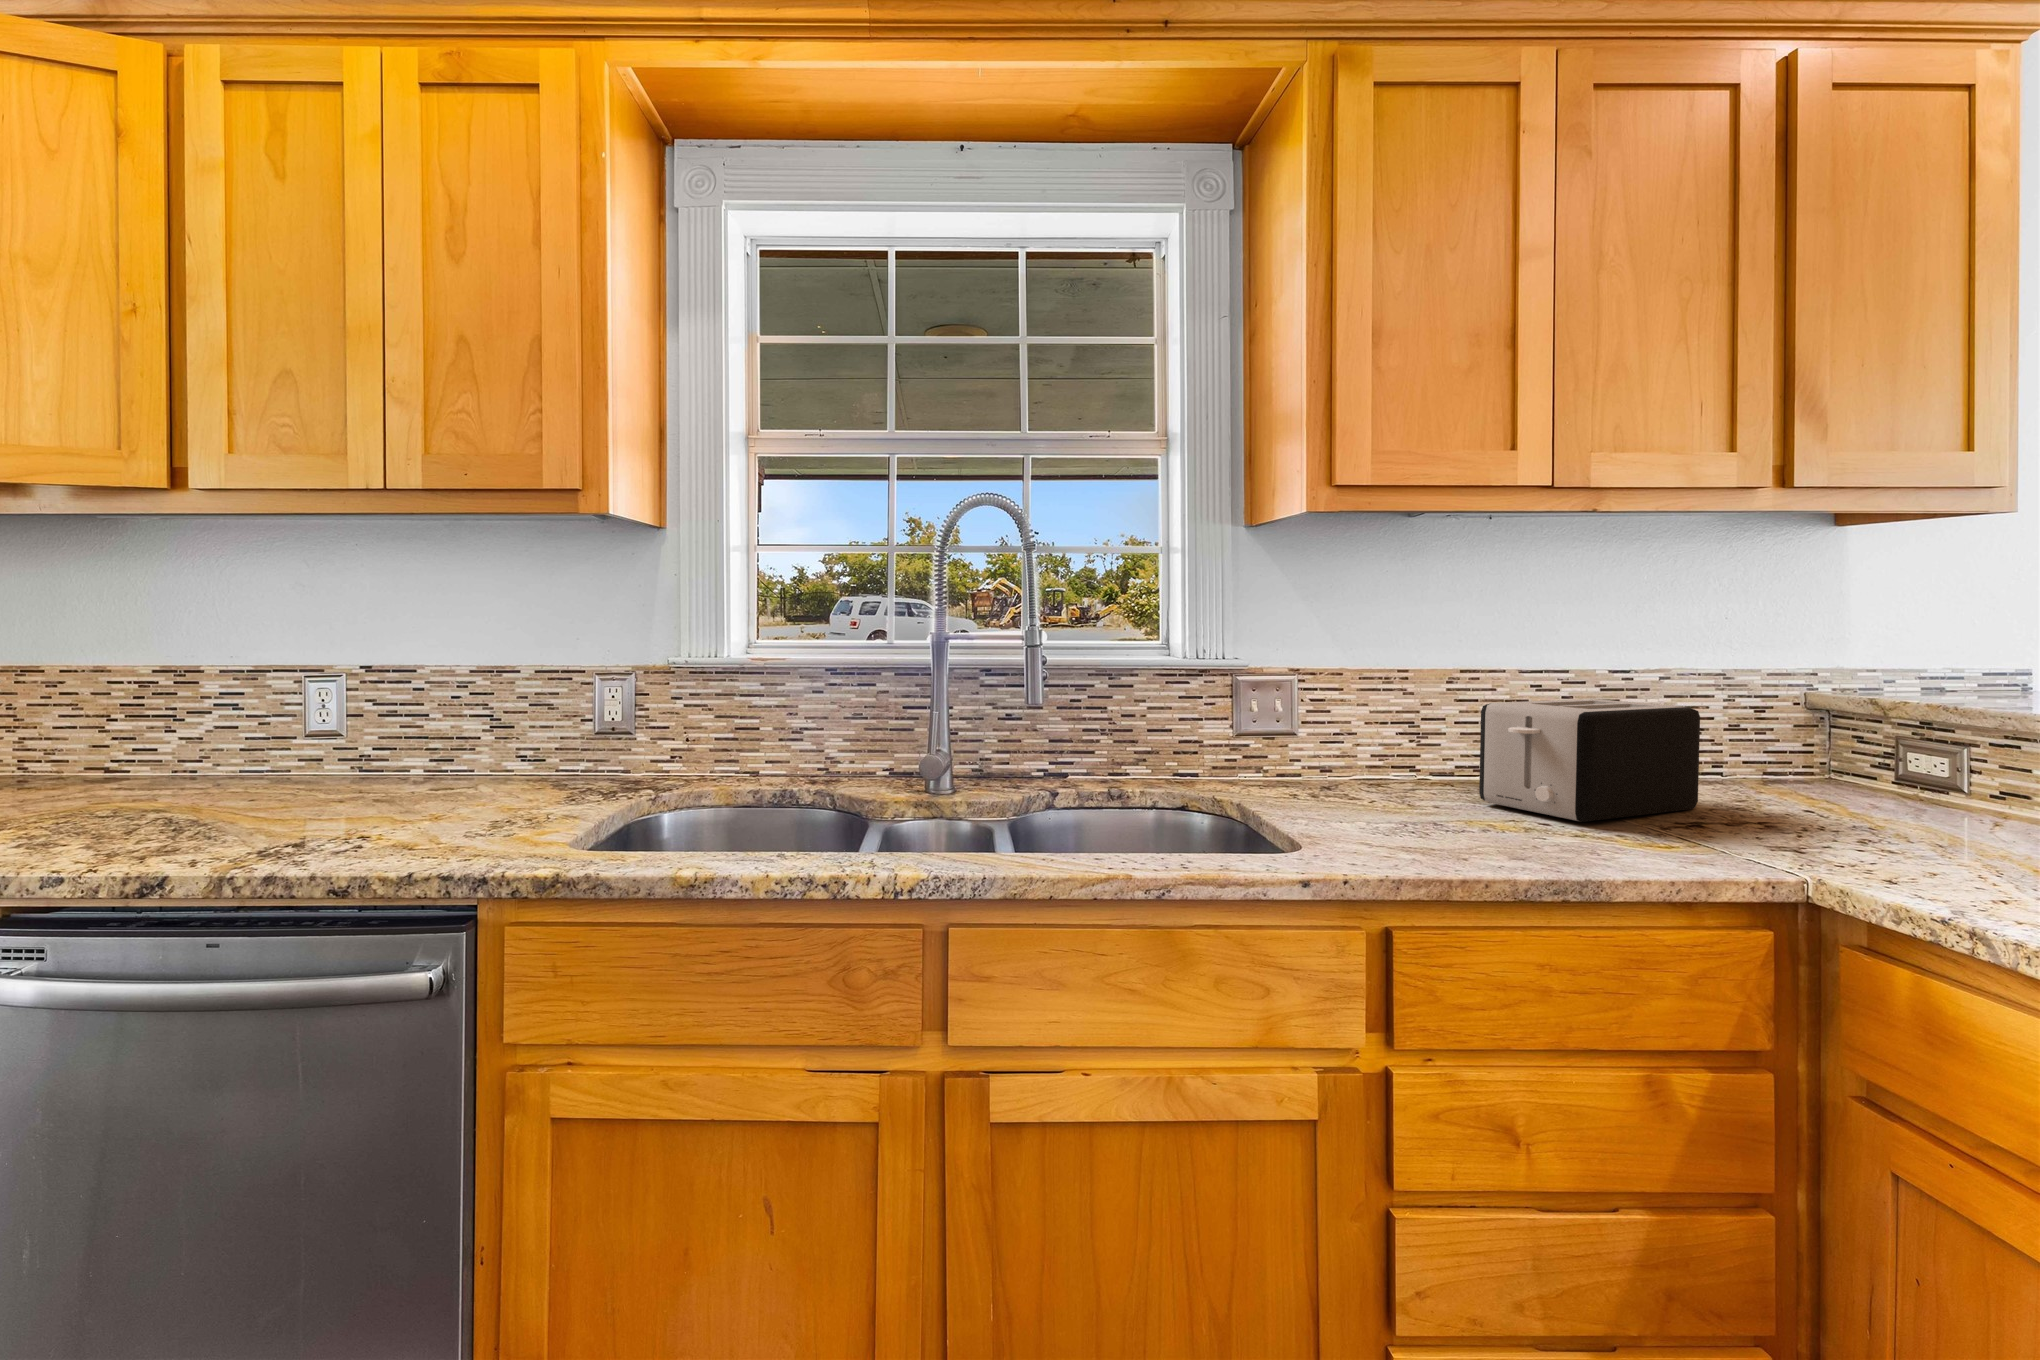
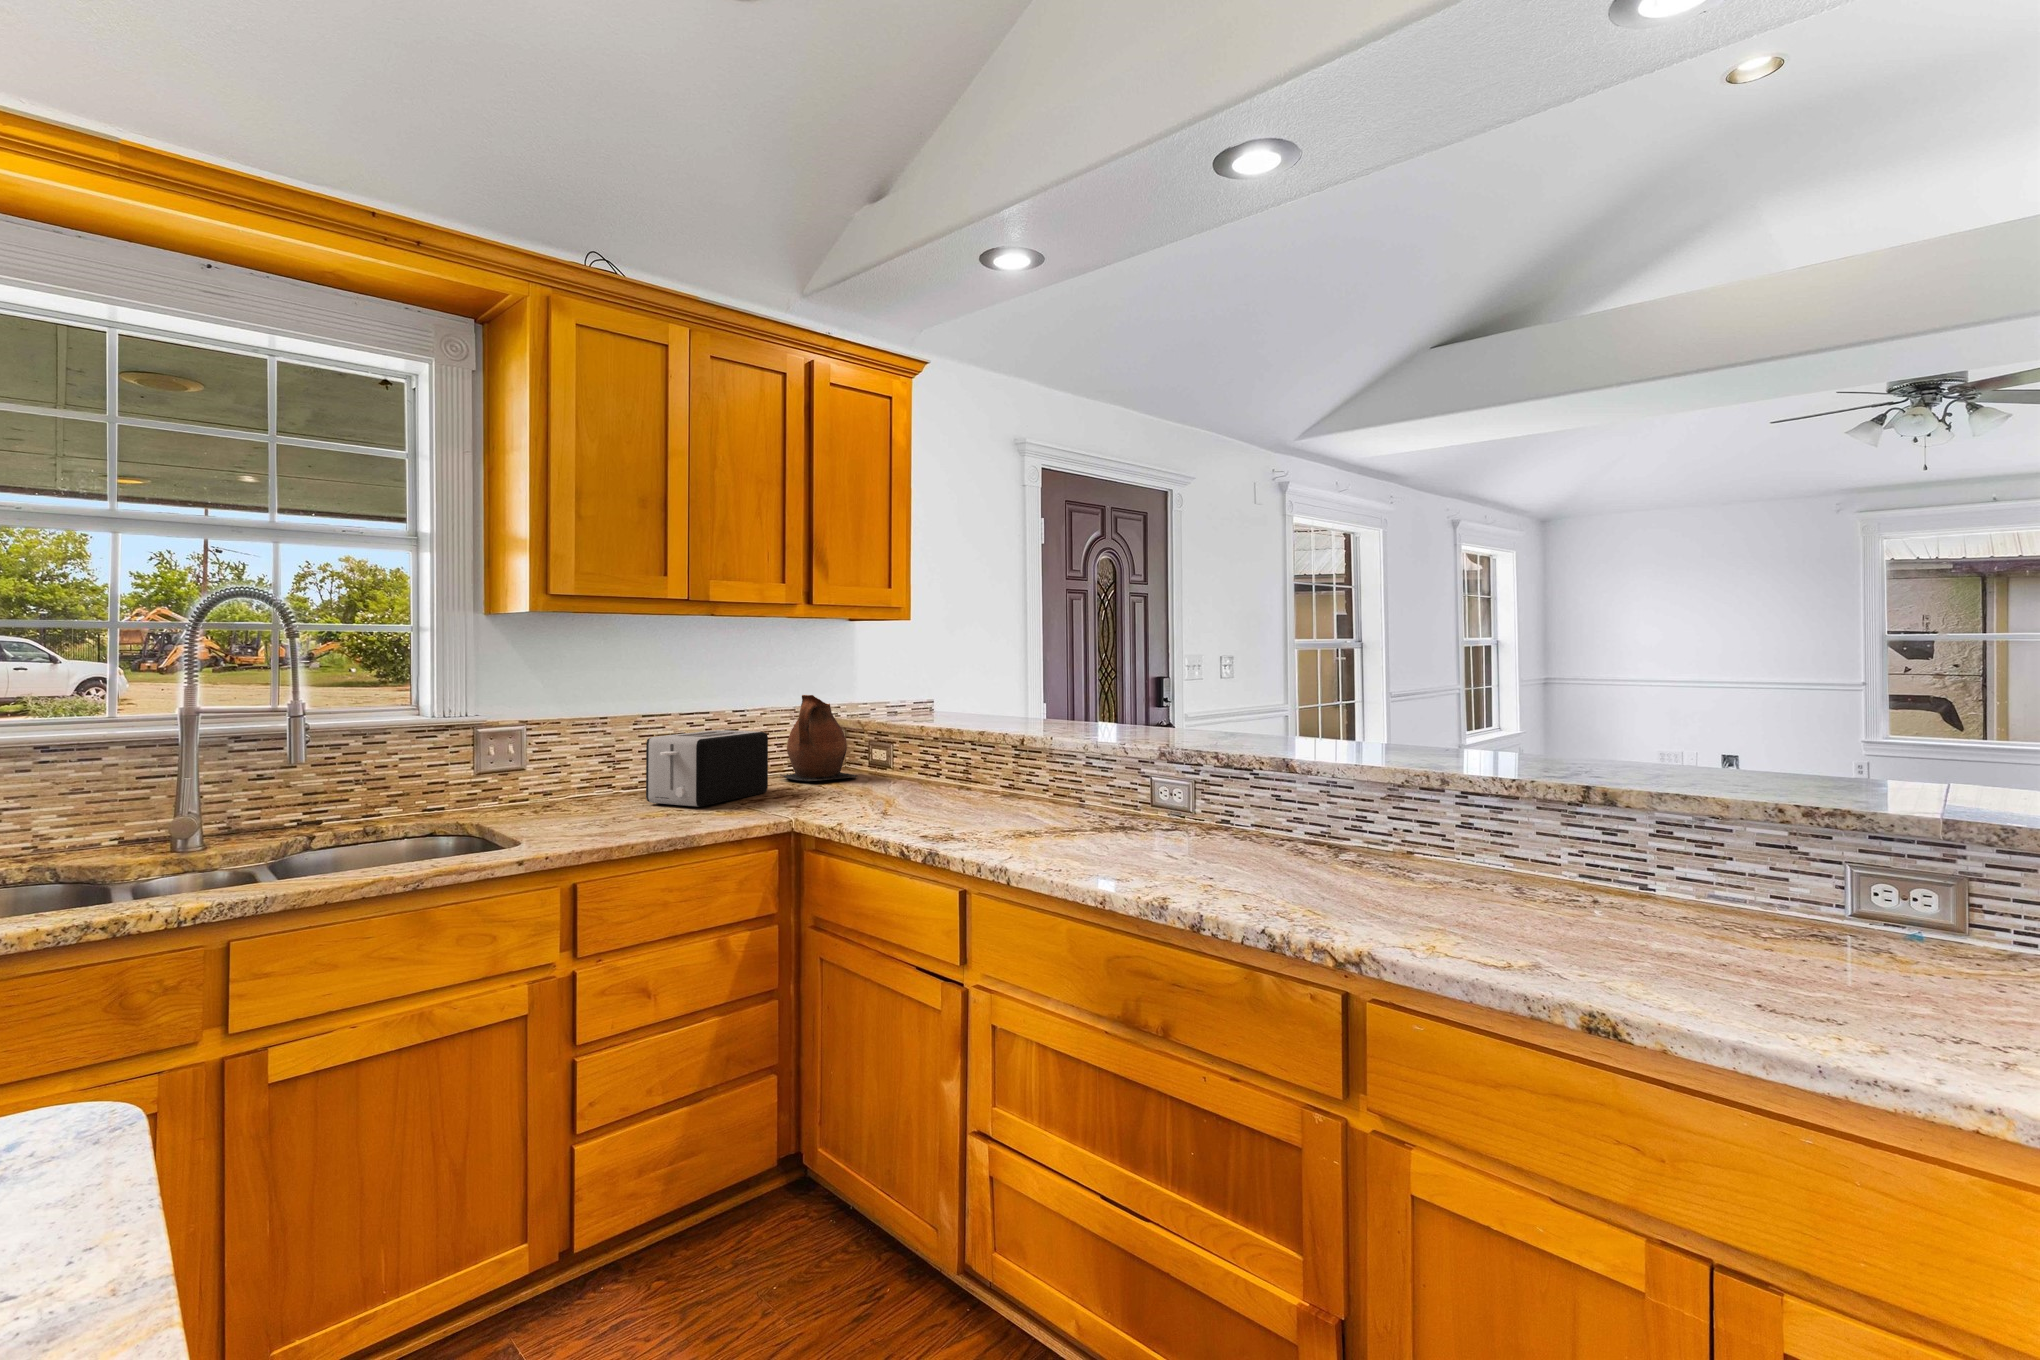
ceramic pitcher: none [1699,649,1882,804] -> present [781,695,857,781]

